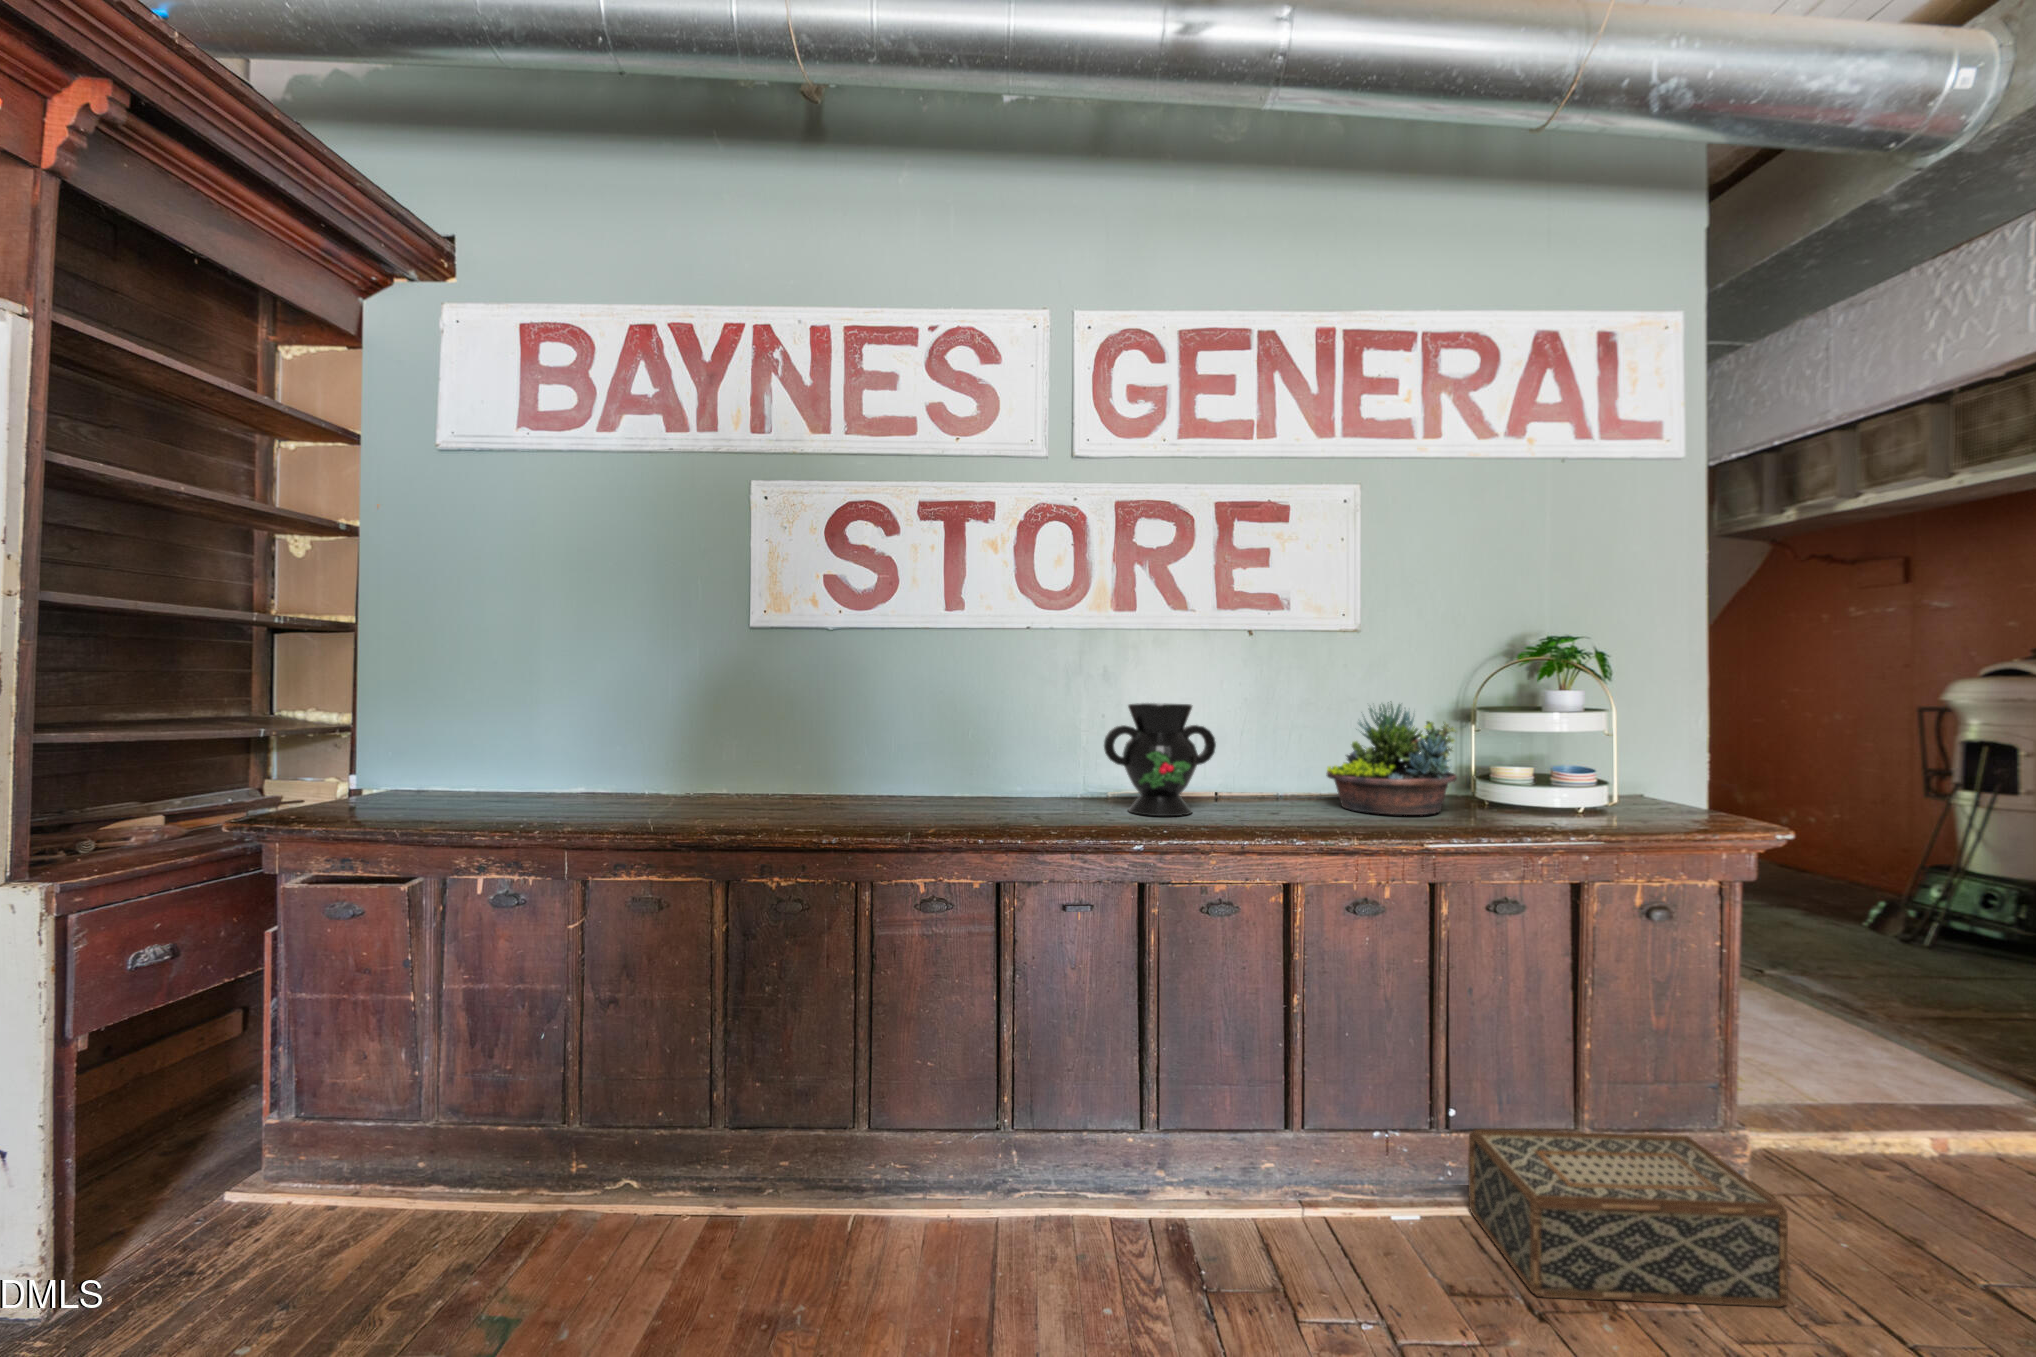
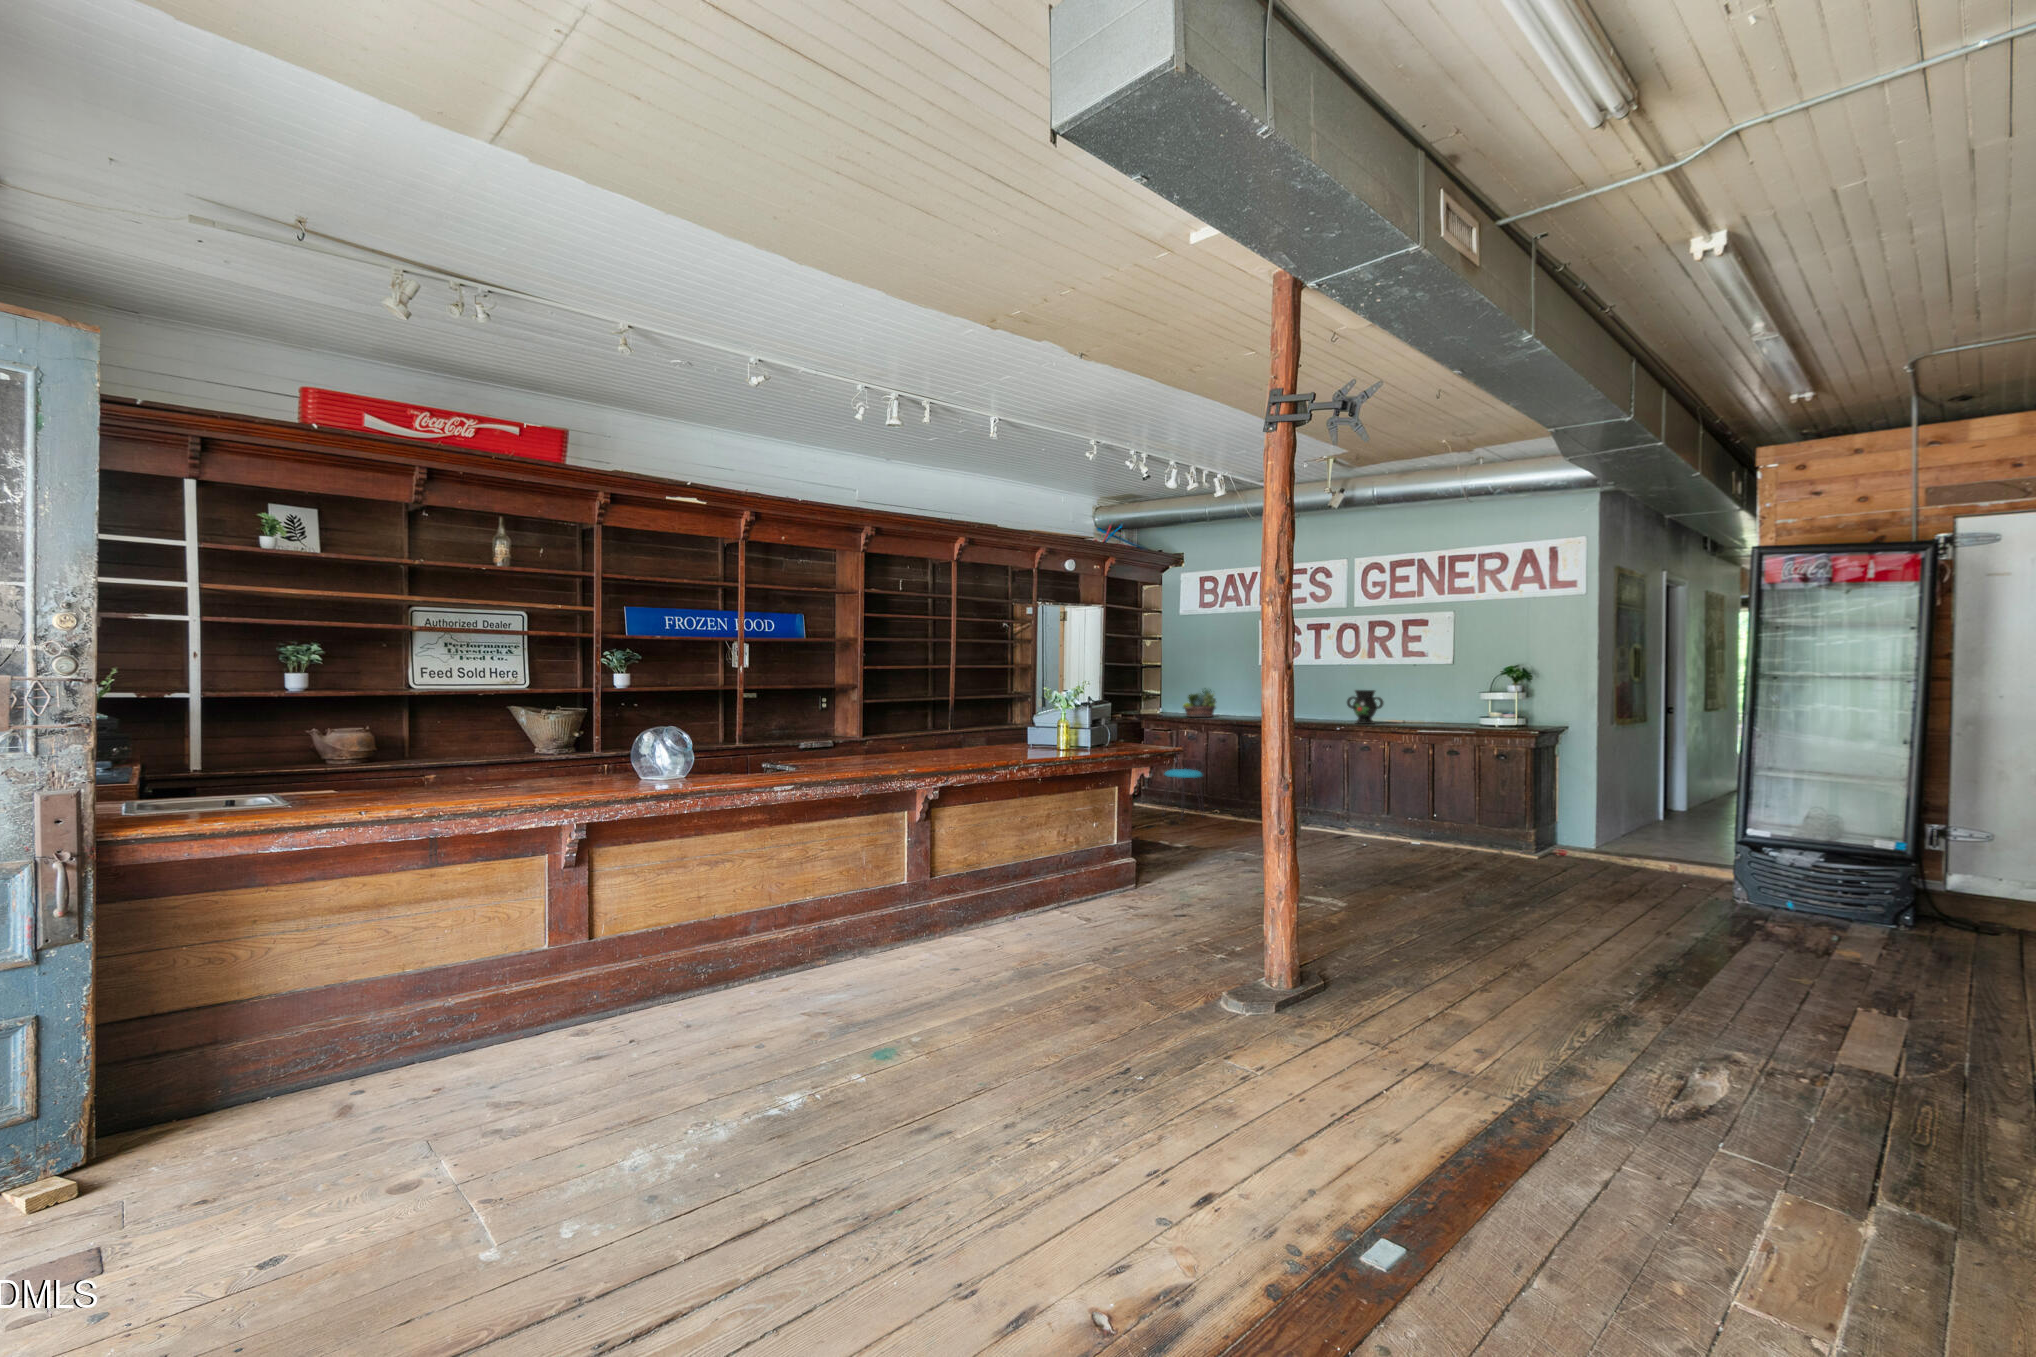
succulent planter: present [1327,702,1457,815] -> present [1183,688,1216,717]
stool: none [364,1039,579,1321] -> present [1163,769,1202,814]
woven basket: present [1468,1129,1788,1307] -> none [1419,820,1504,859]

